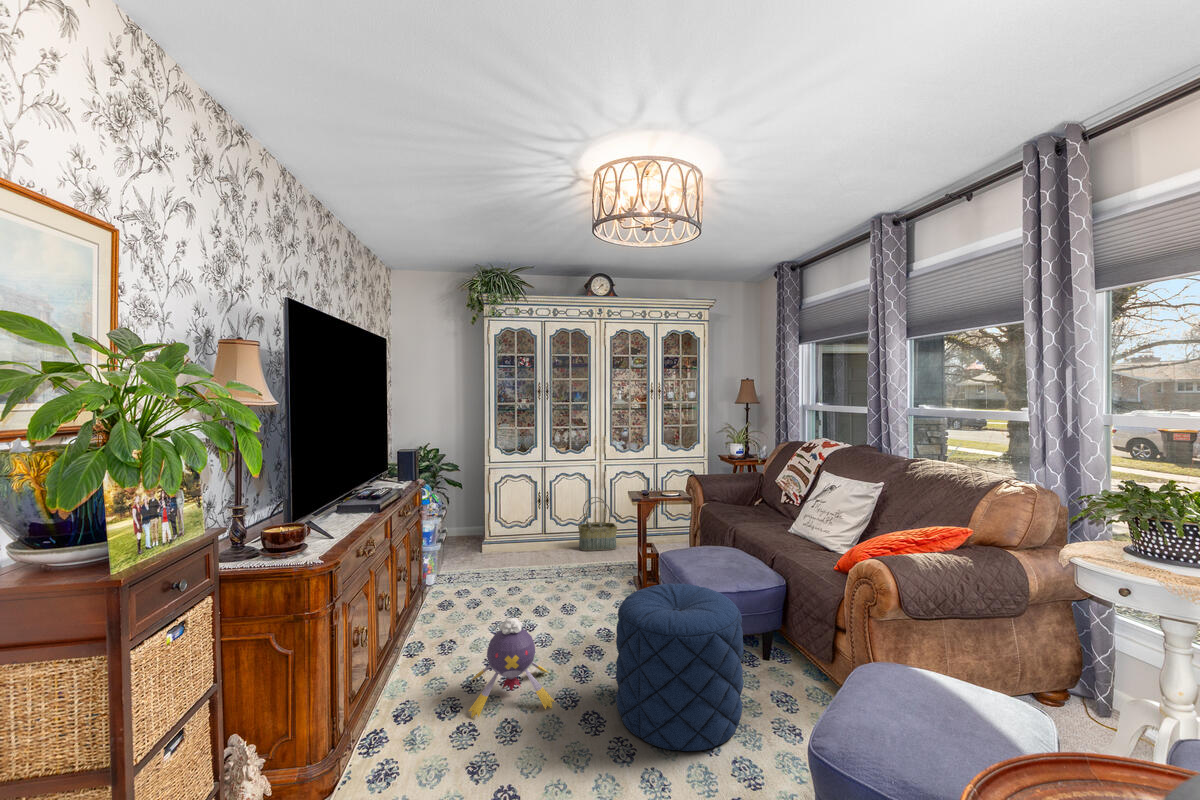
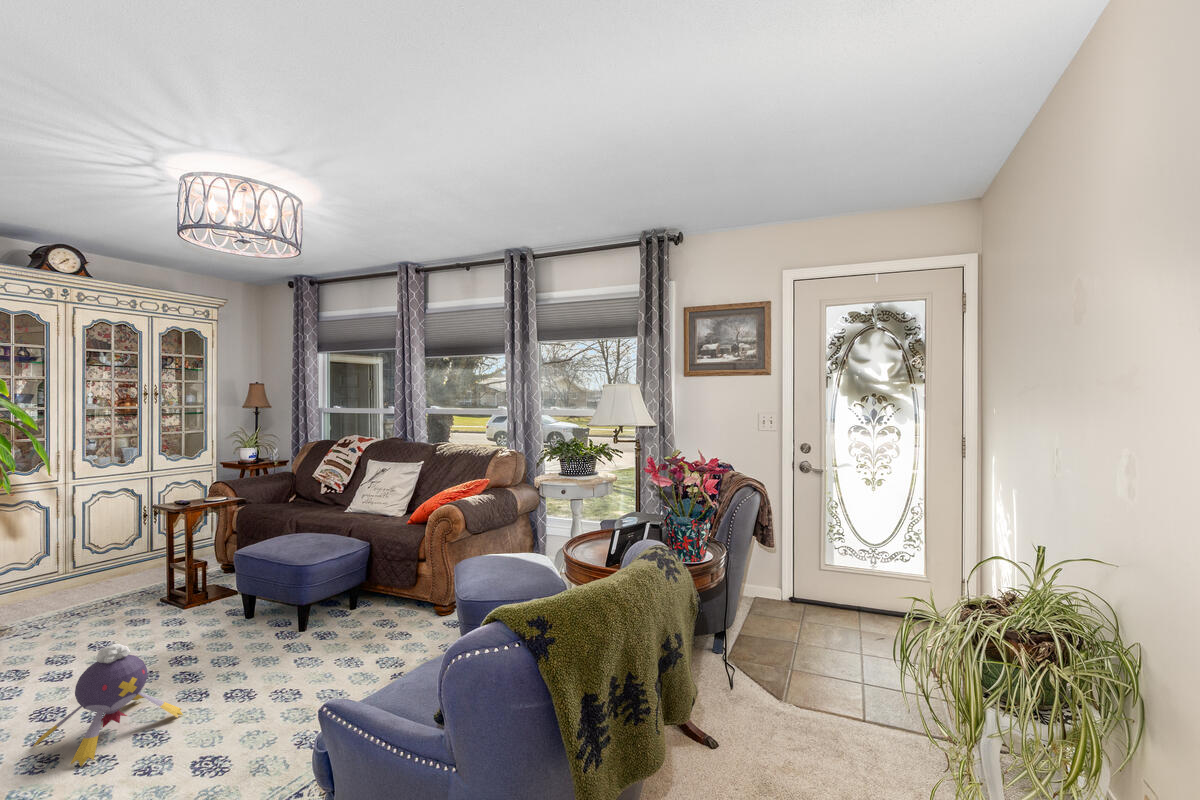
basket: present [578,497,617,551] -> none [30,528,101,601]
pouf: present [616,583,744,751] -> none [251,556,372,689]

